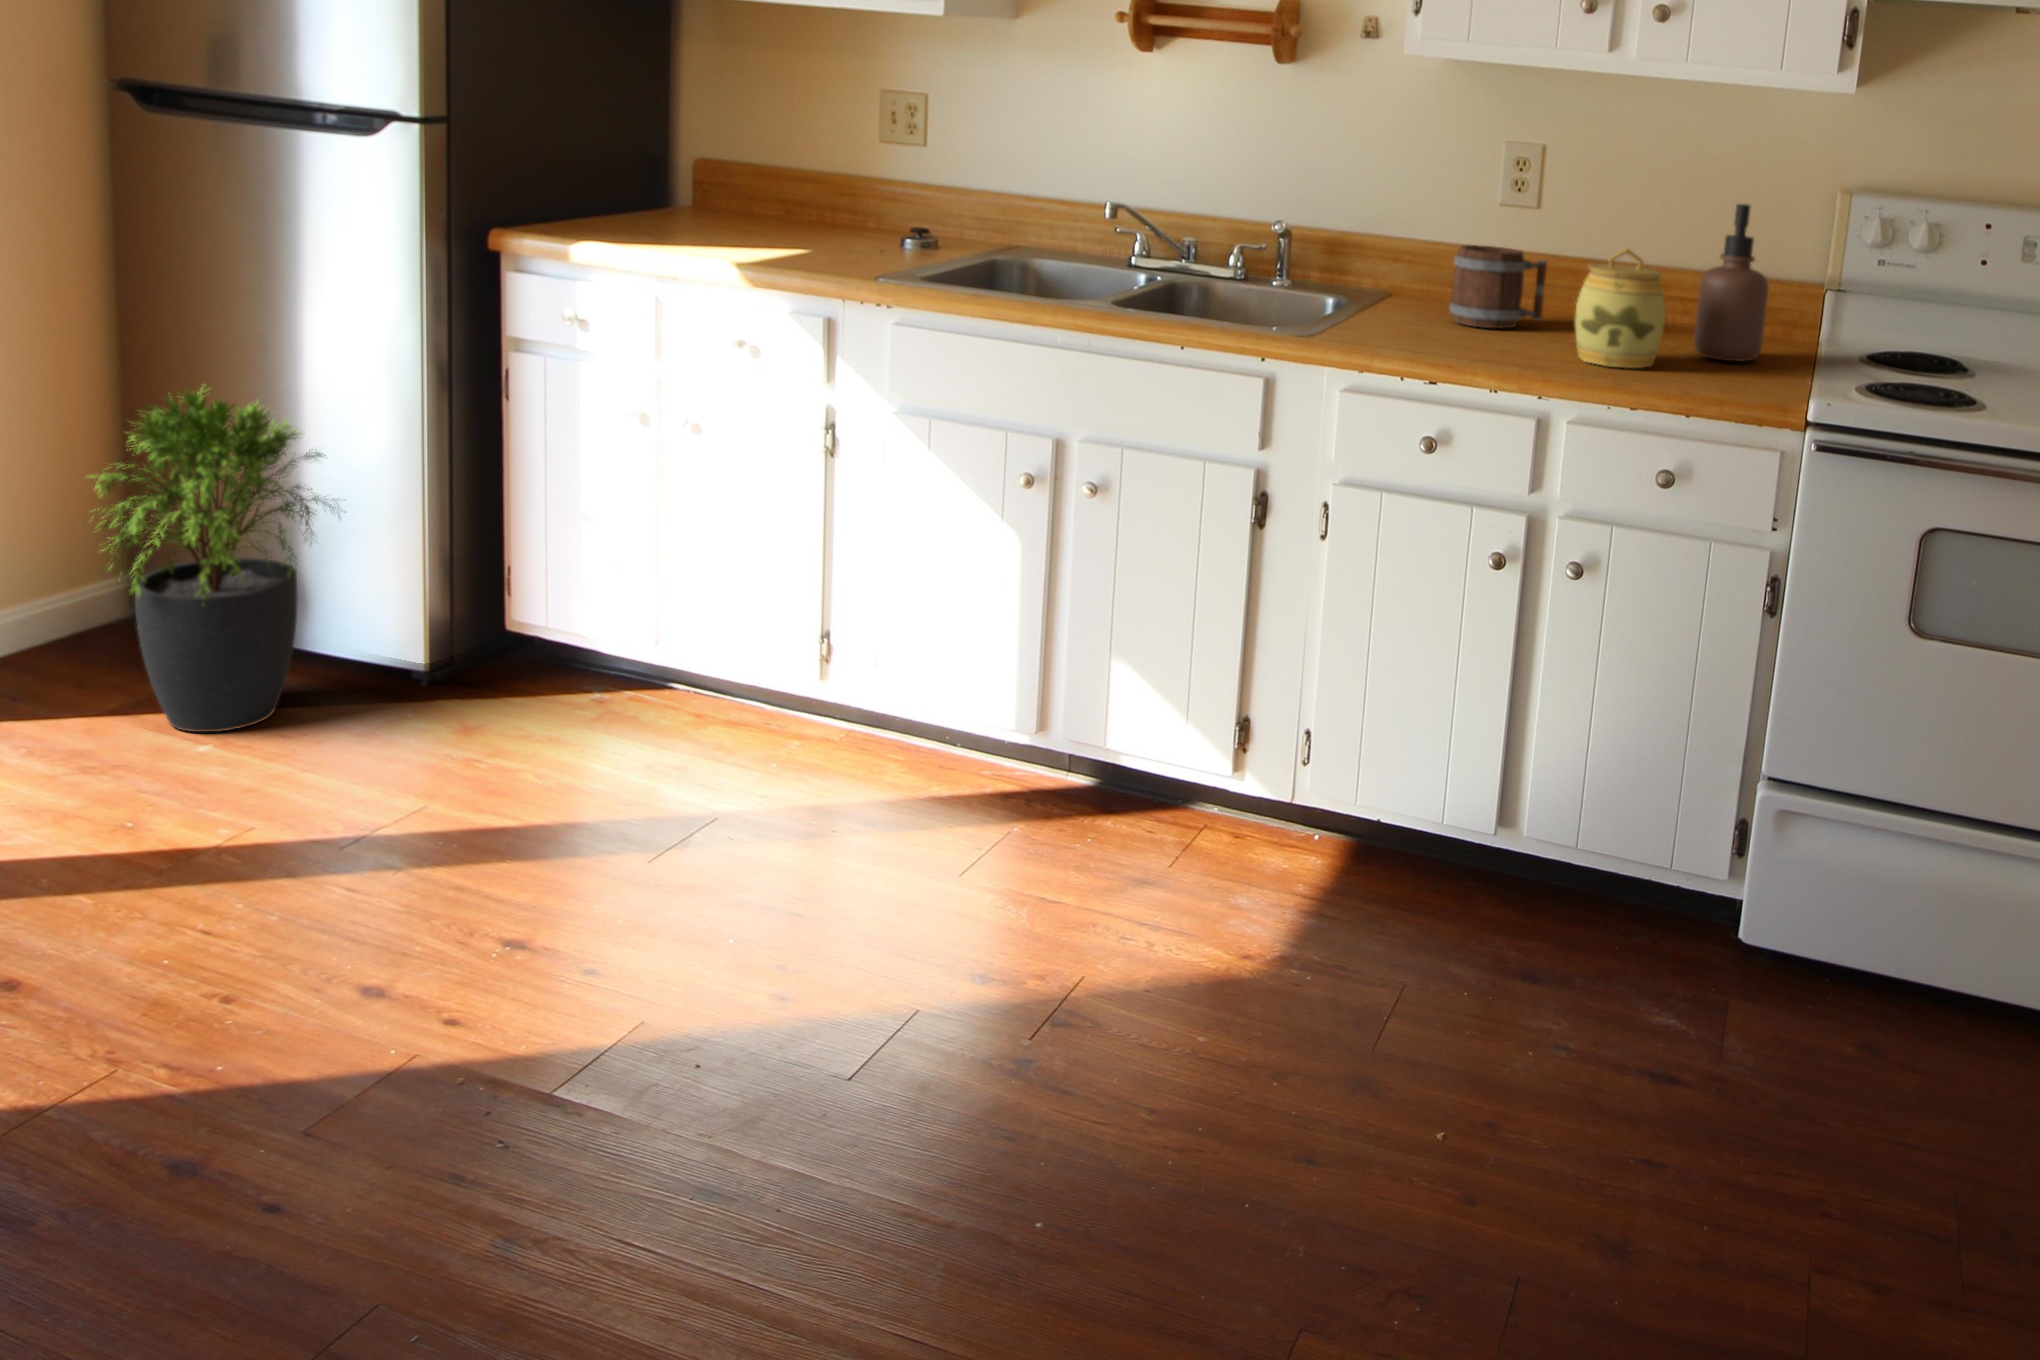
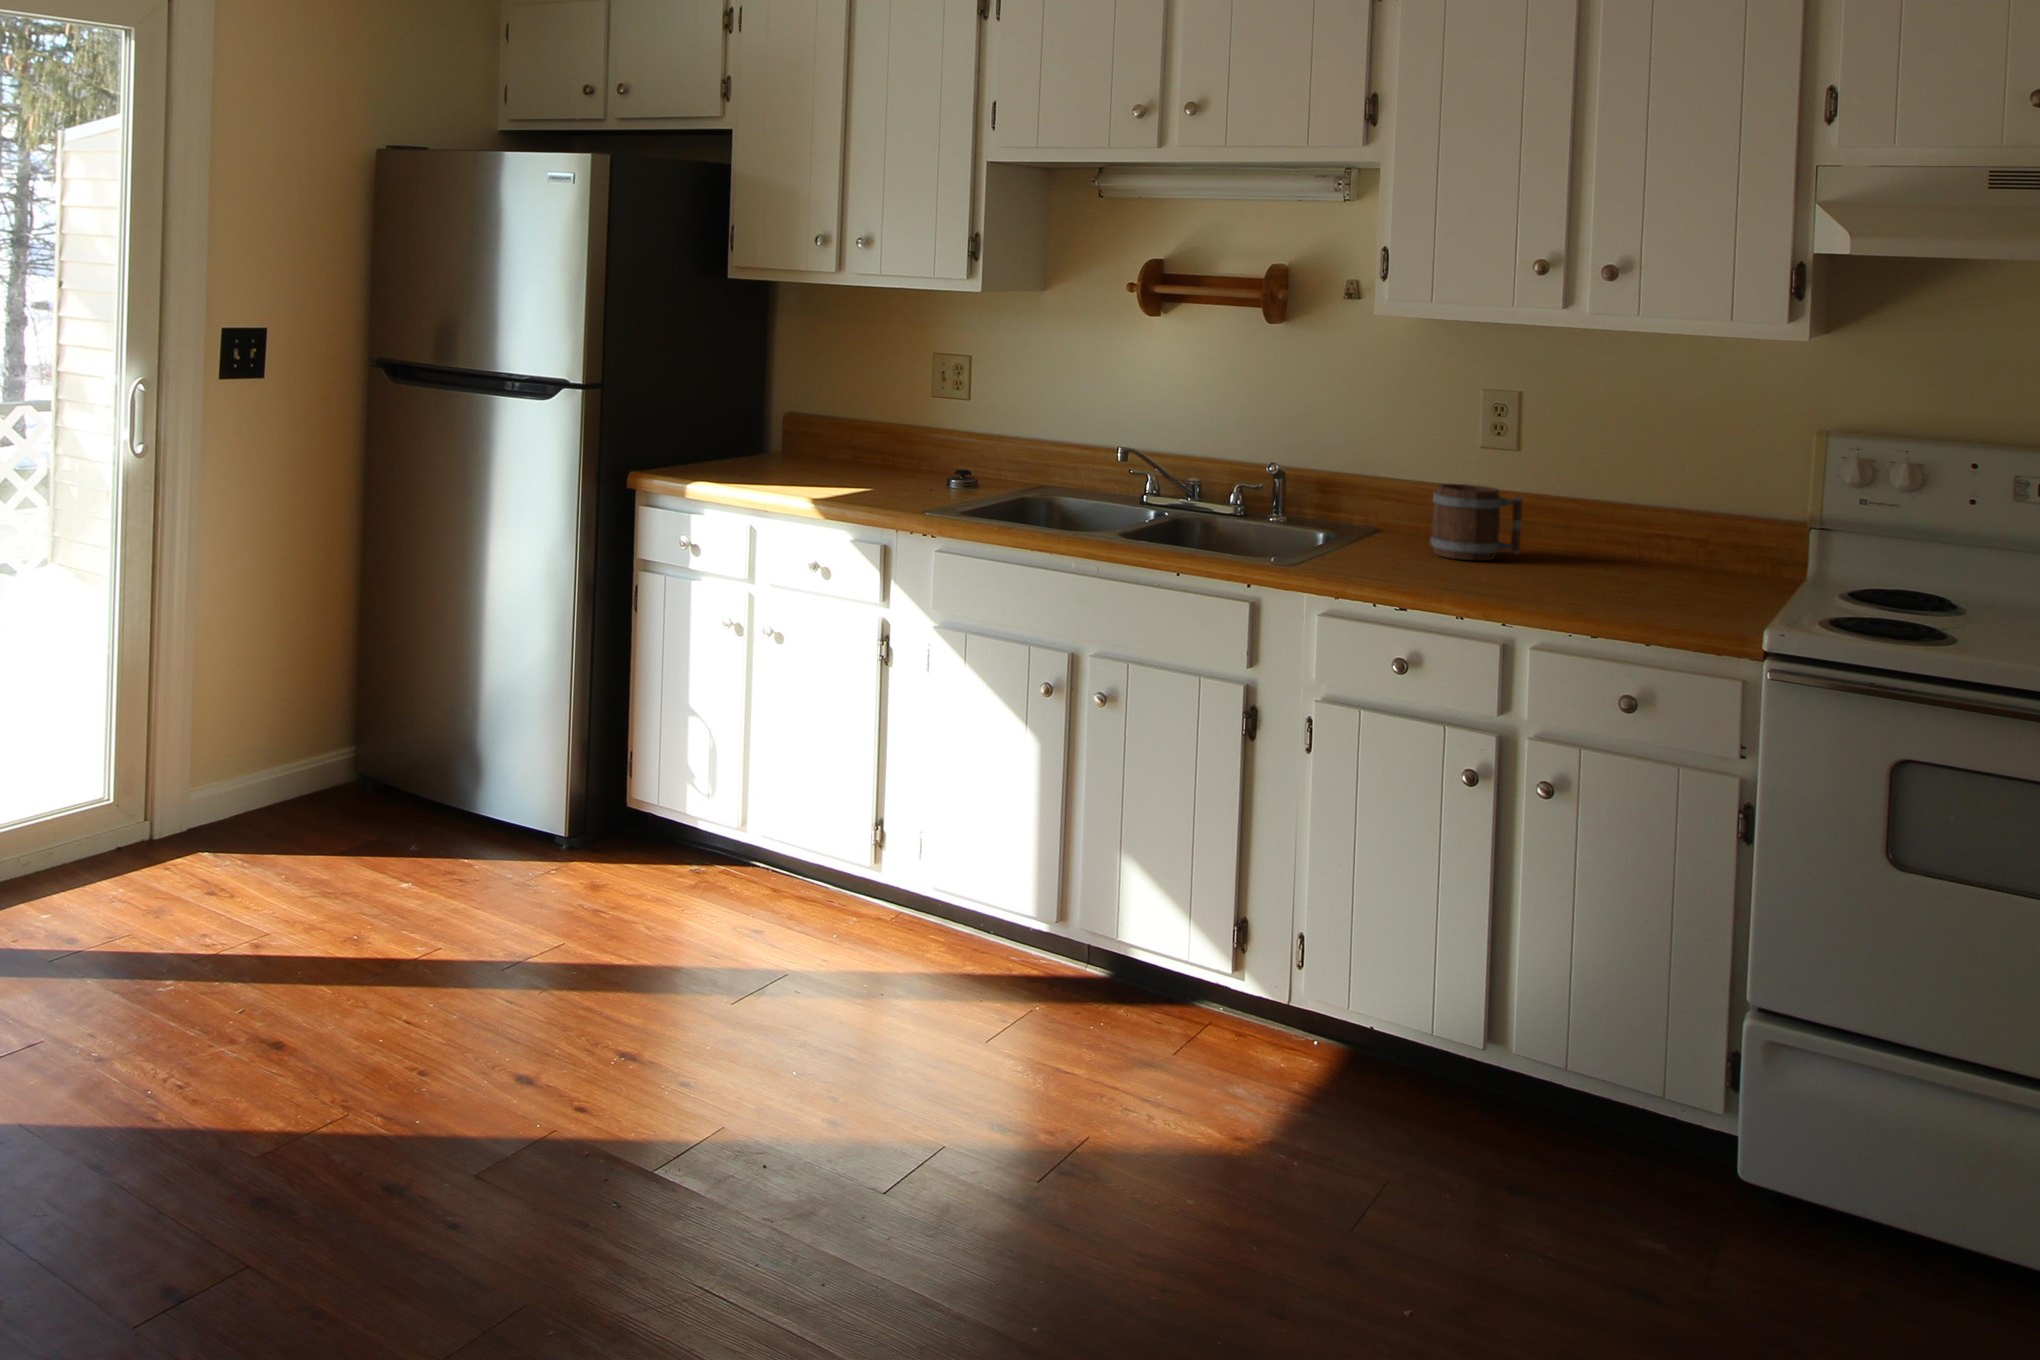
soap dispenser: present [1694,204,1769,361] -> none [1666,445,1739,594]
jar: present [1575,249,1666,368] -> none [1542,487,1629,599]
potted plant: present [87,388,336,732] -> none [330,592,517,873]

